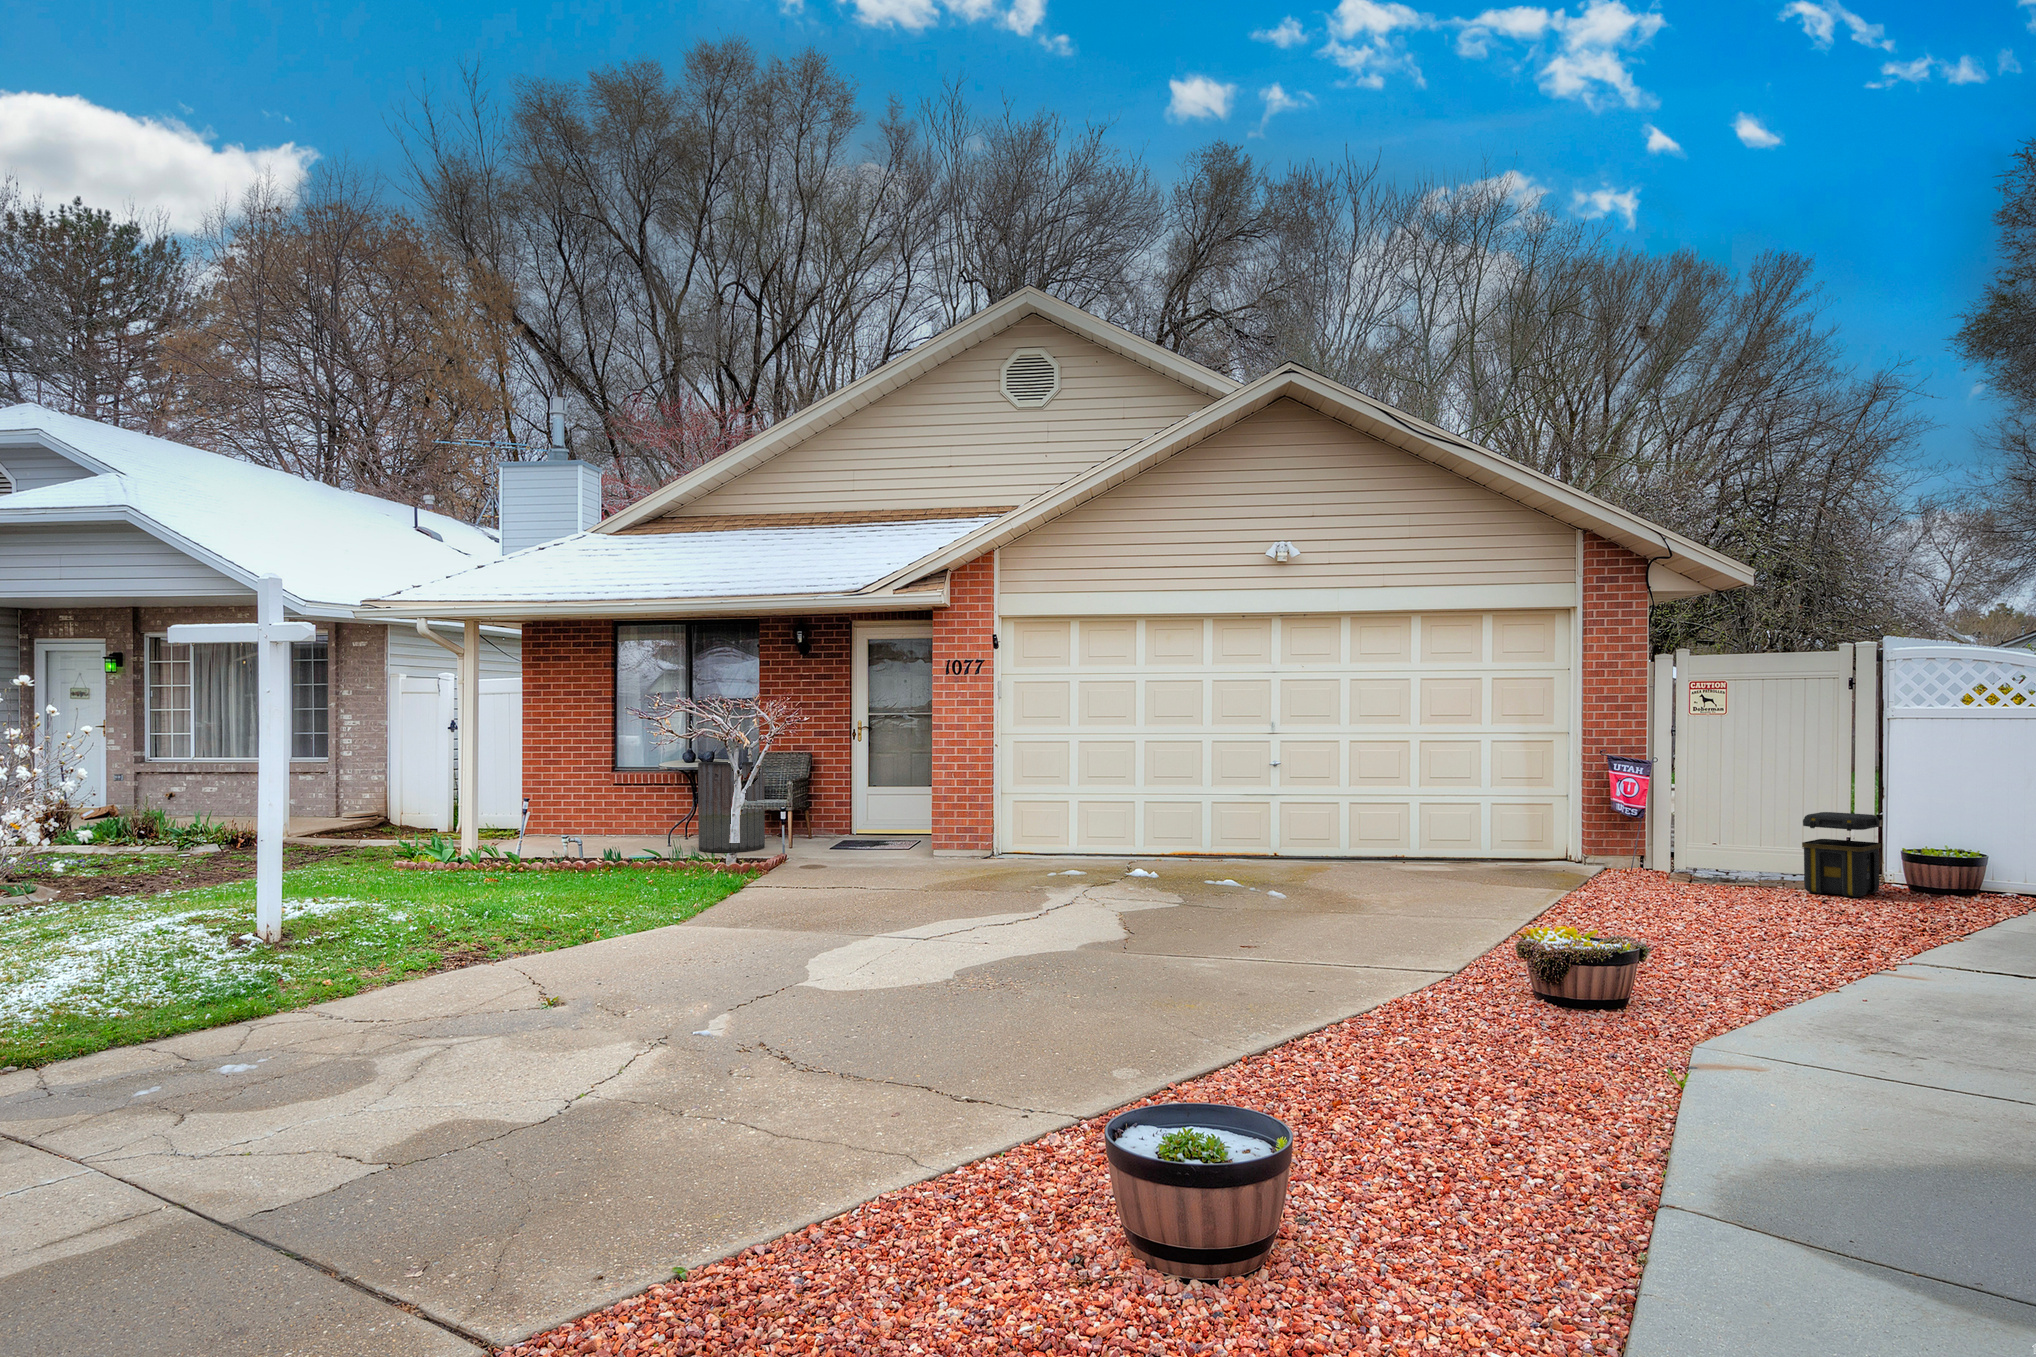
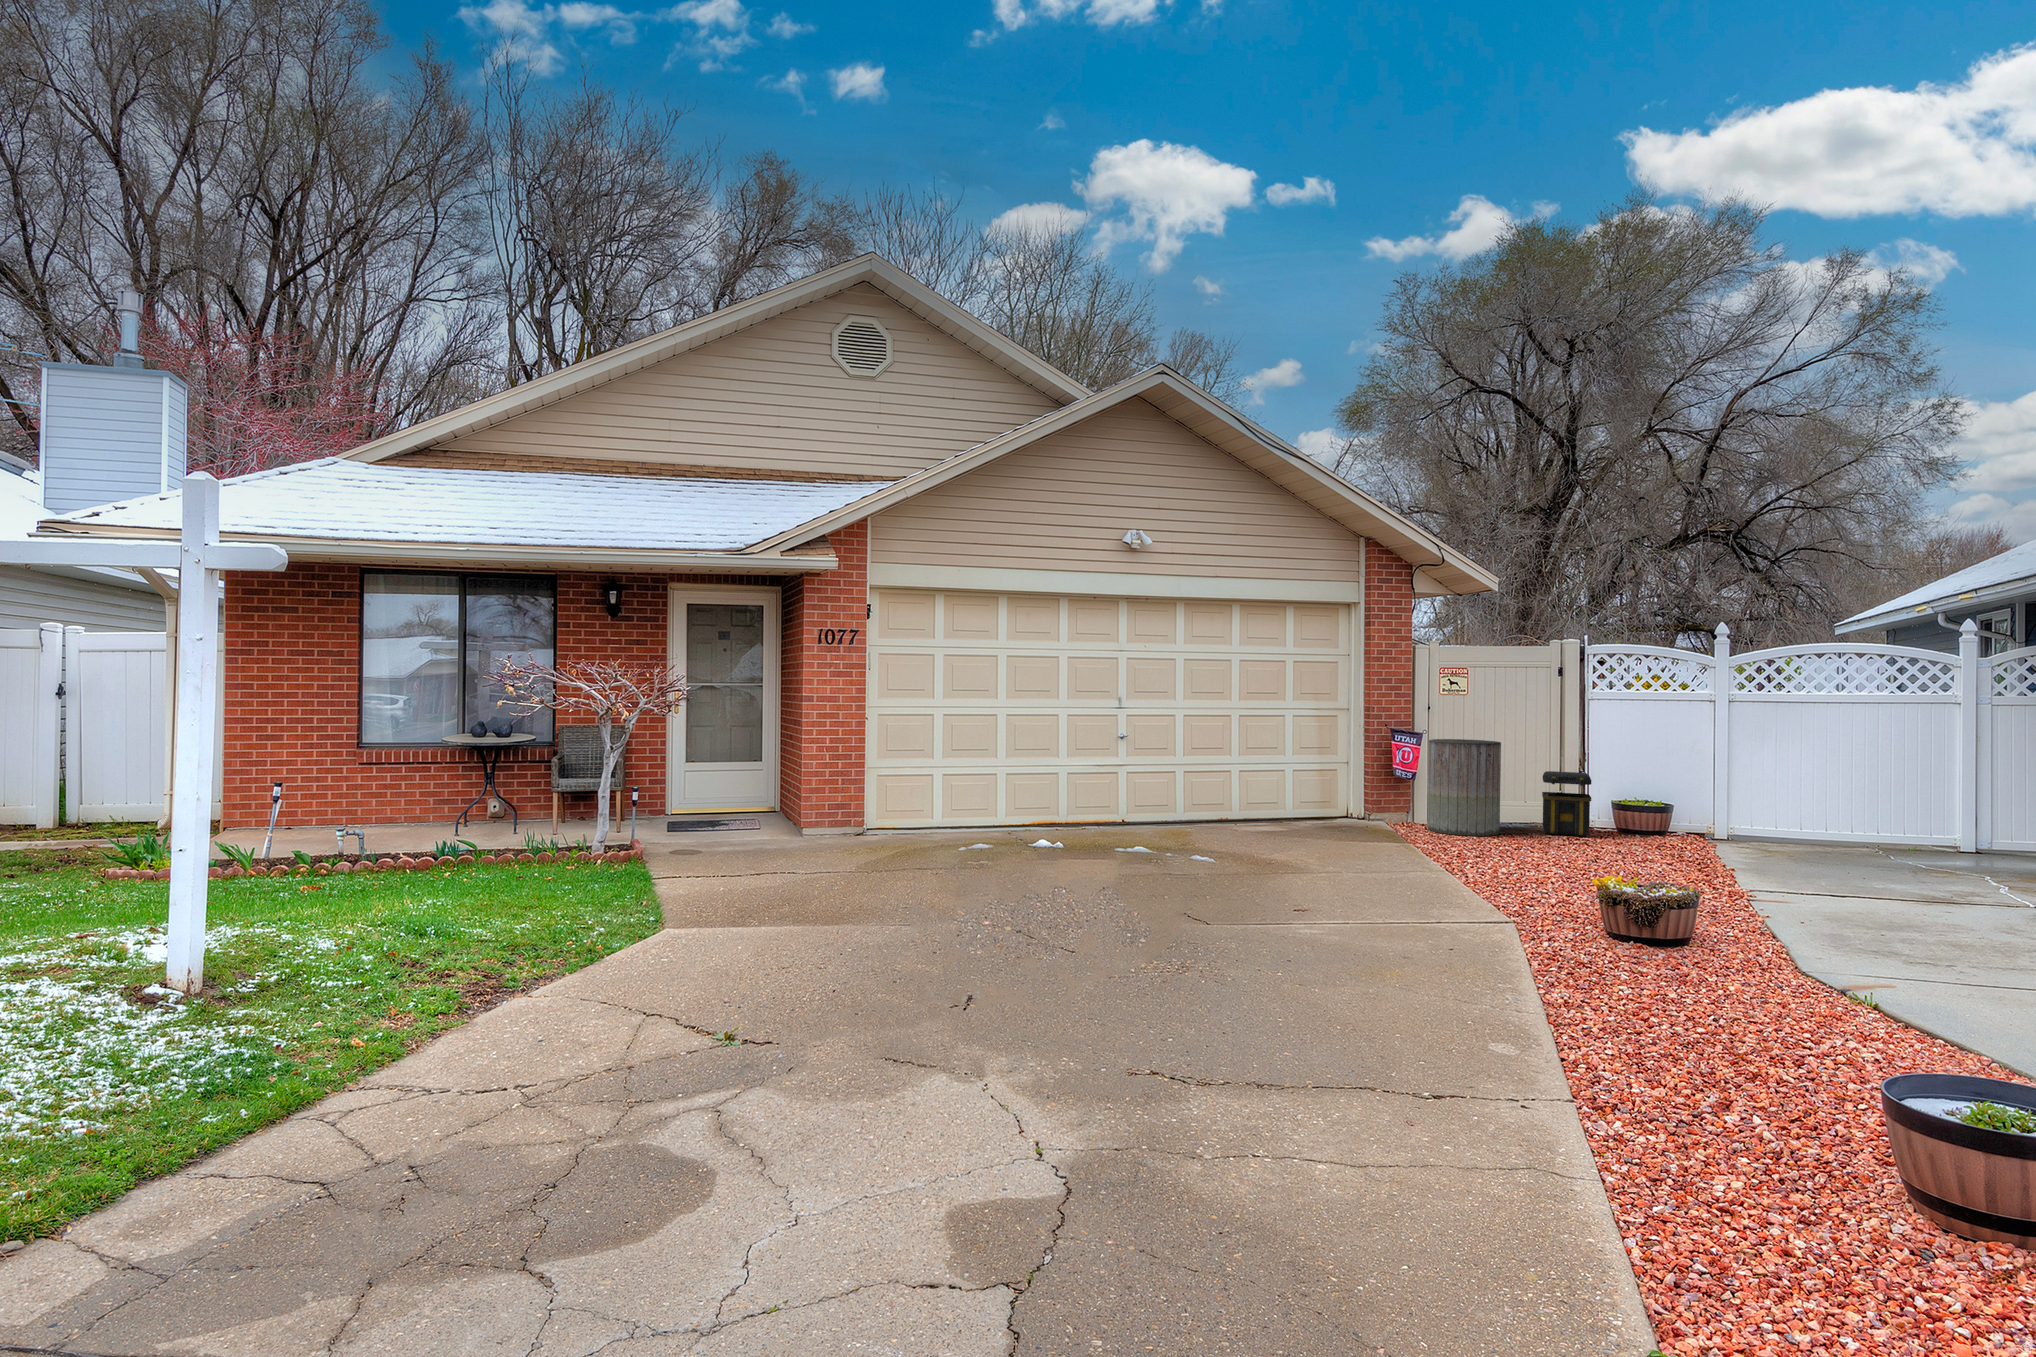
trash can: present [698,762,765,852] -> present [1428,739,1501,836]

